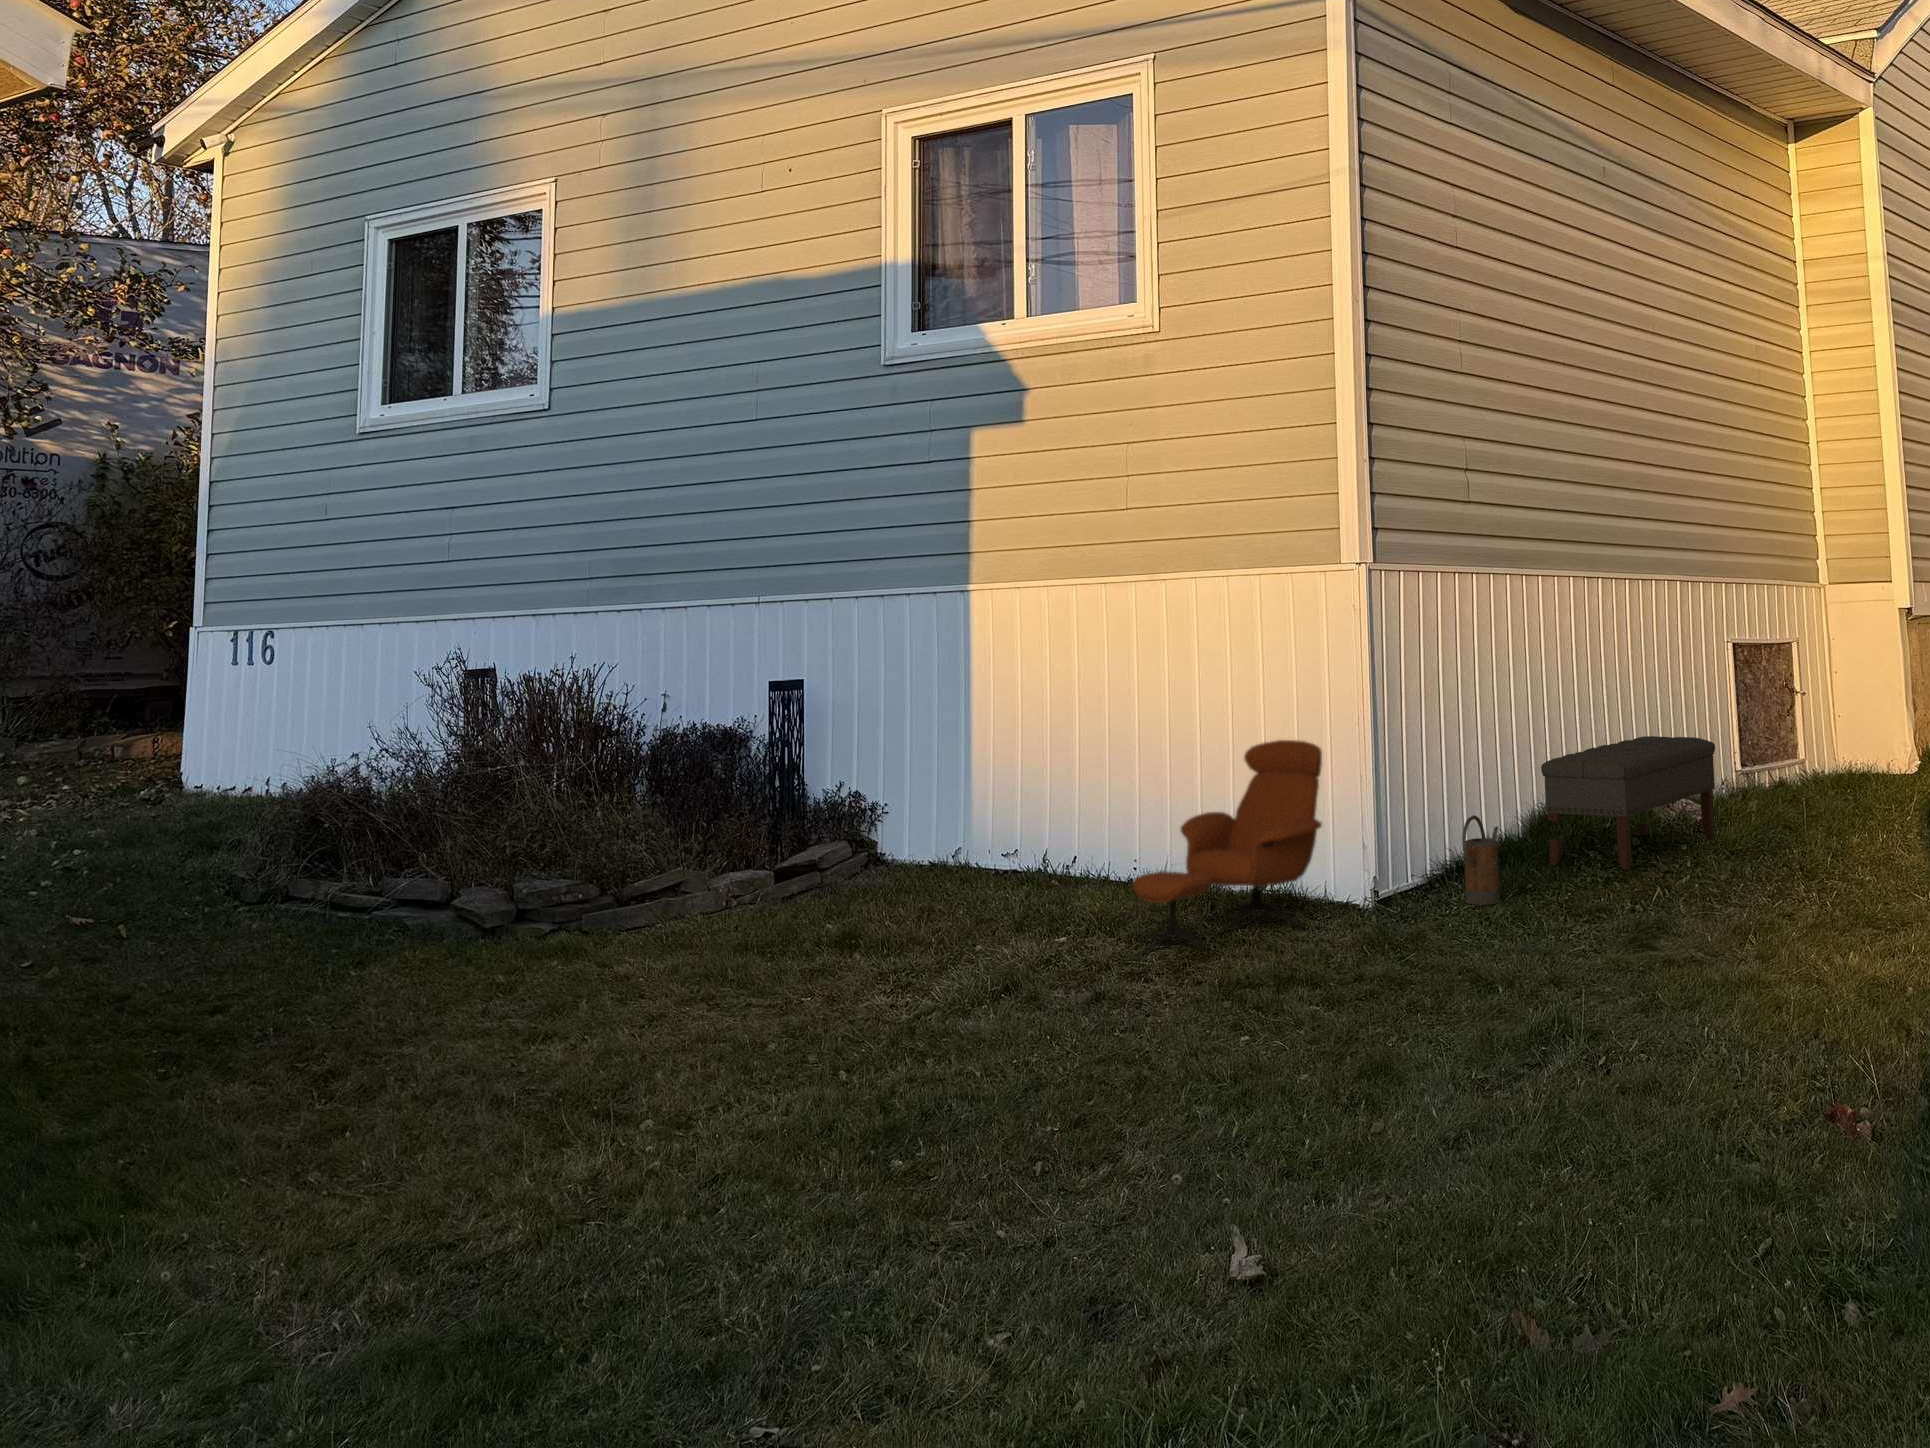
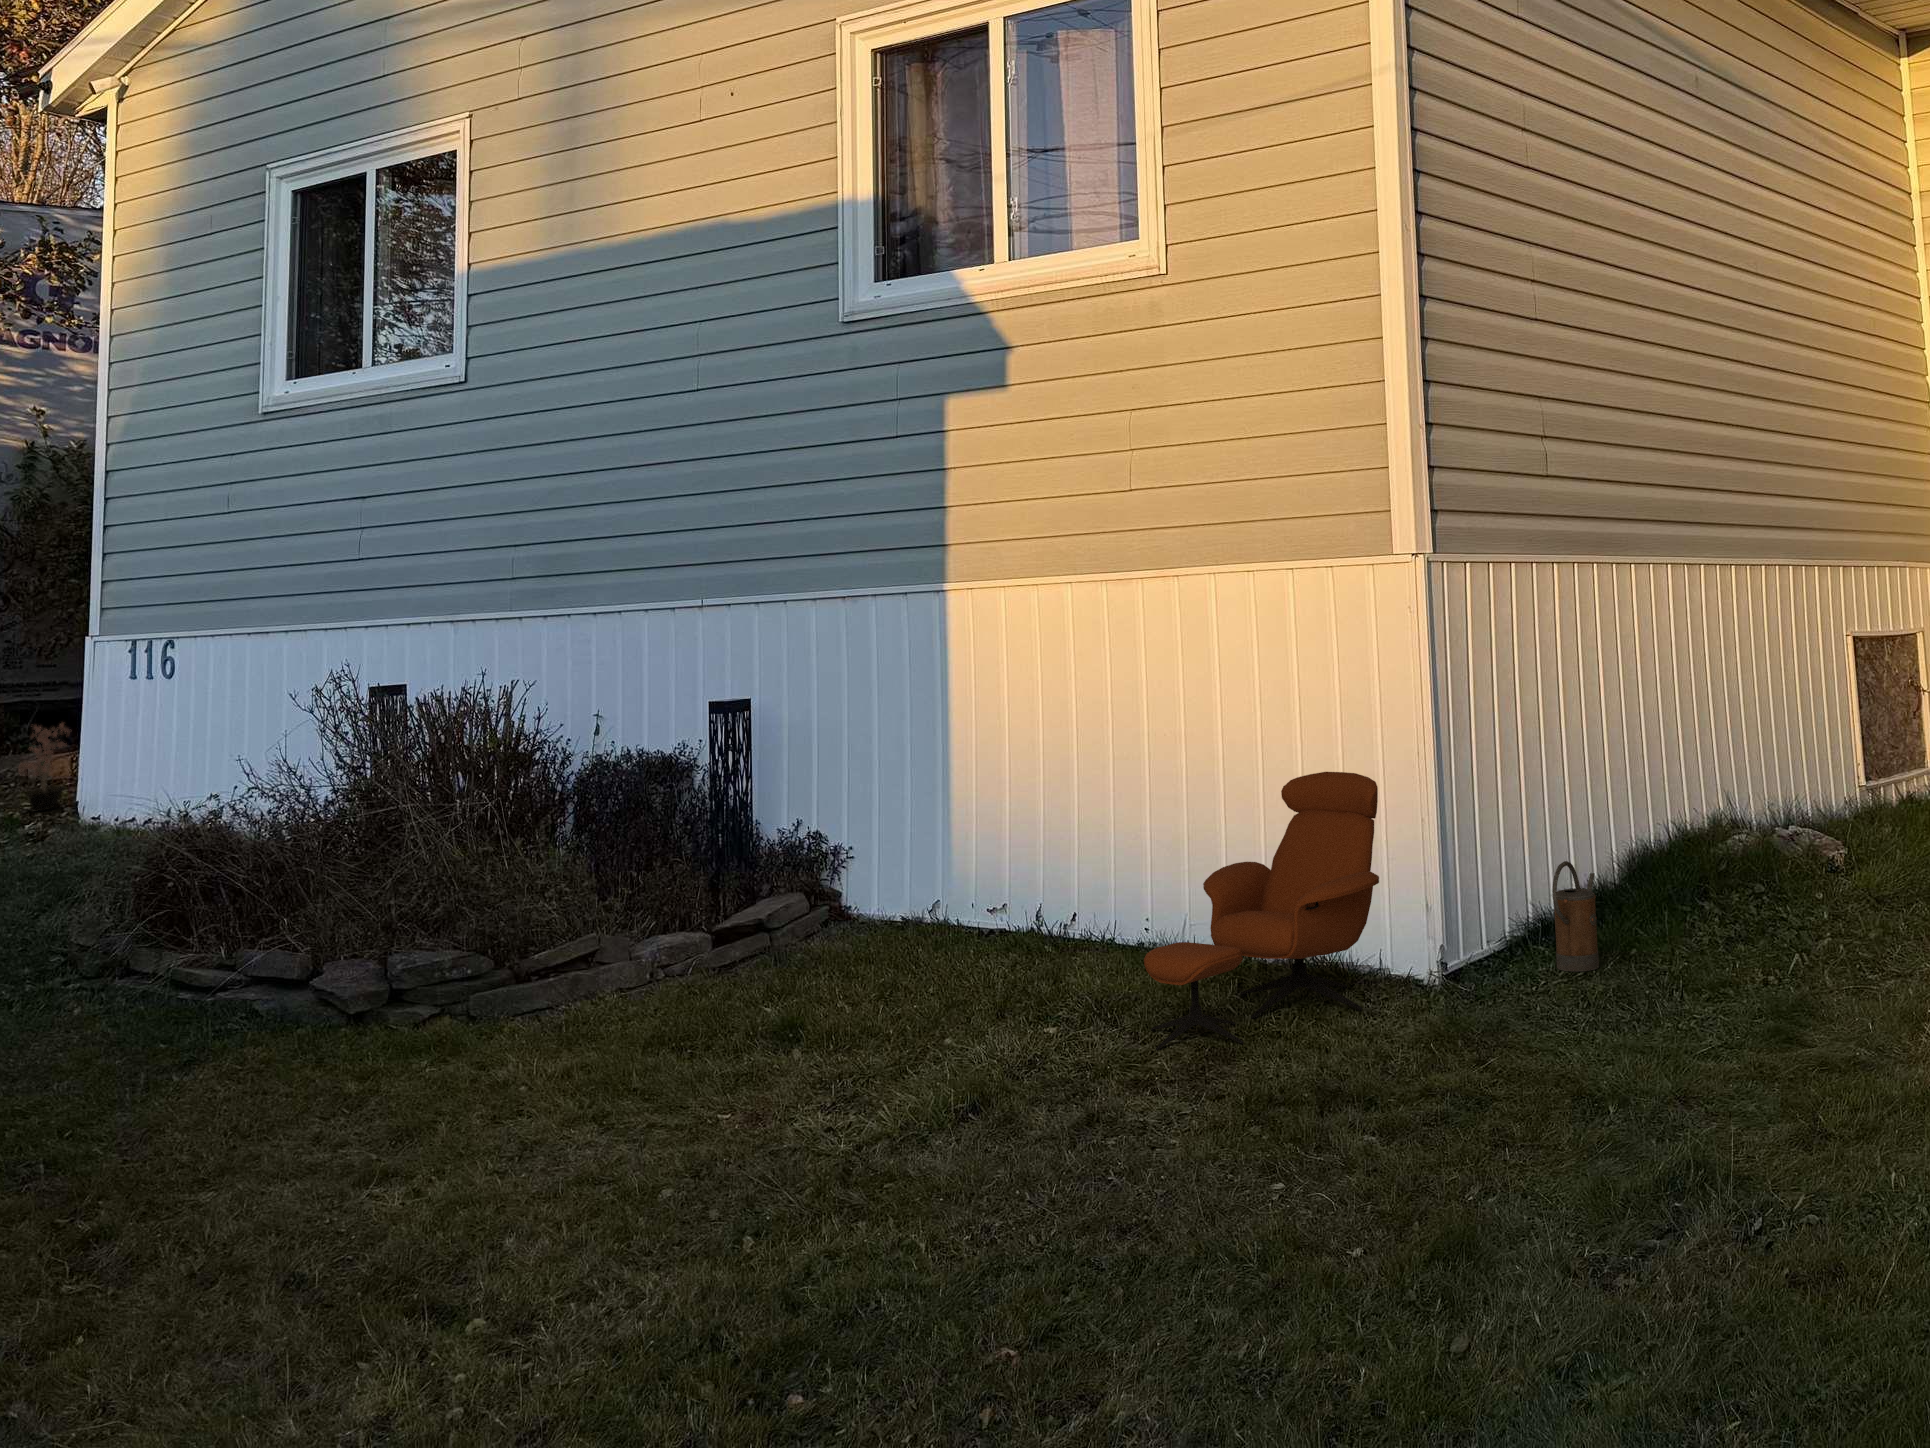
potted plant: none [137,699,187,779] -> present [19,723,70,811]
bench: present [1541,736,1715,870] -> none [1641,751,1845,919]

